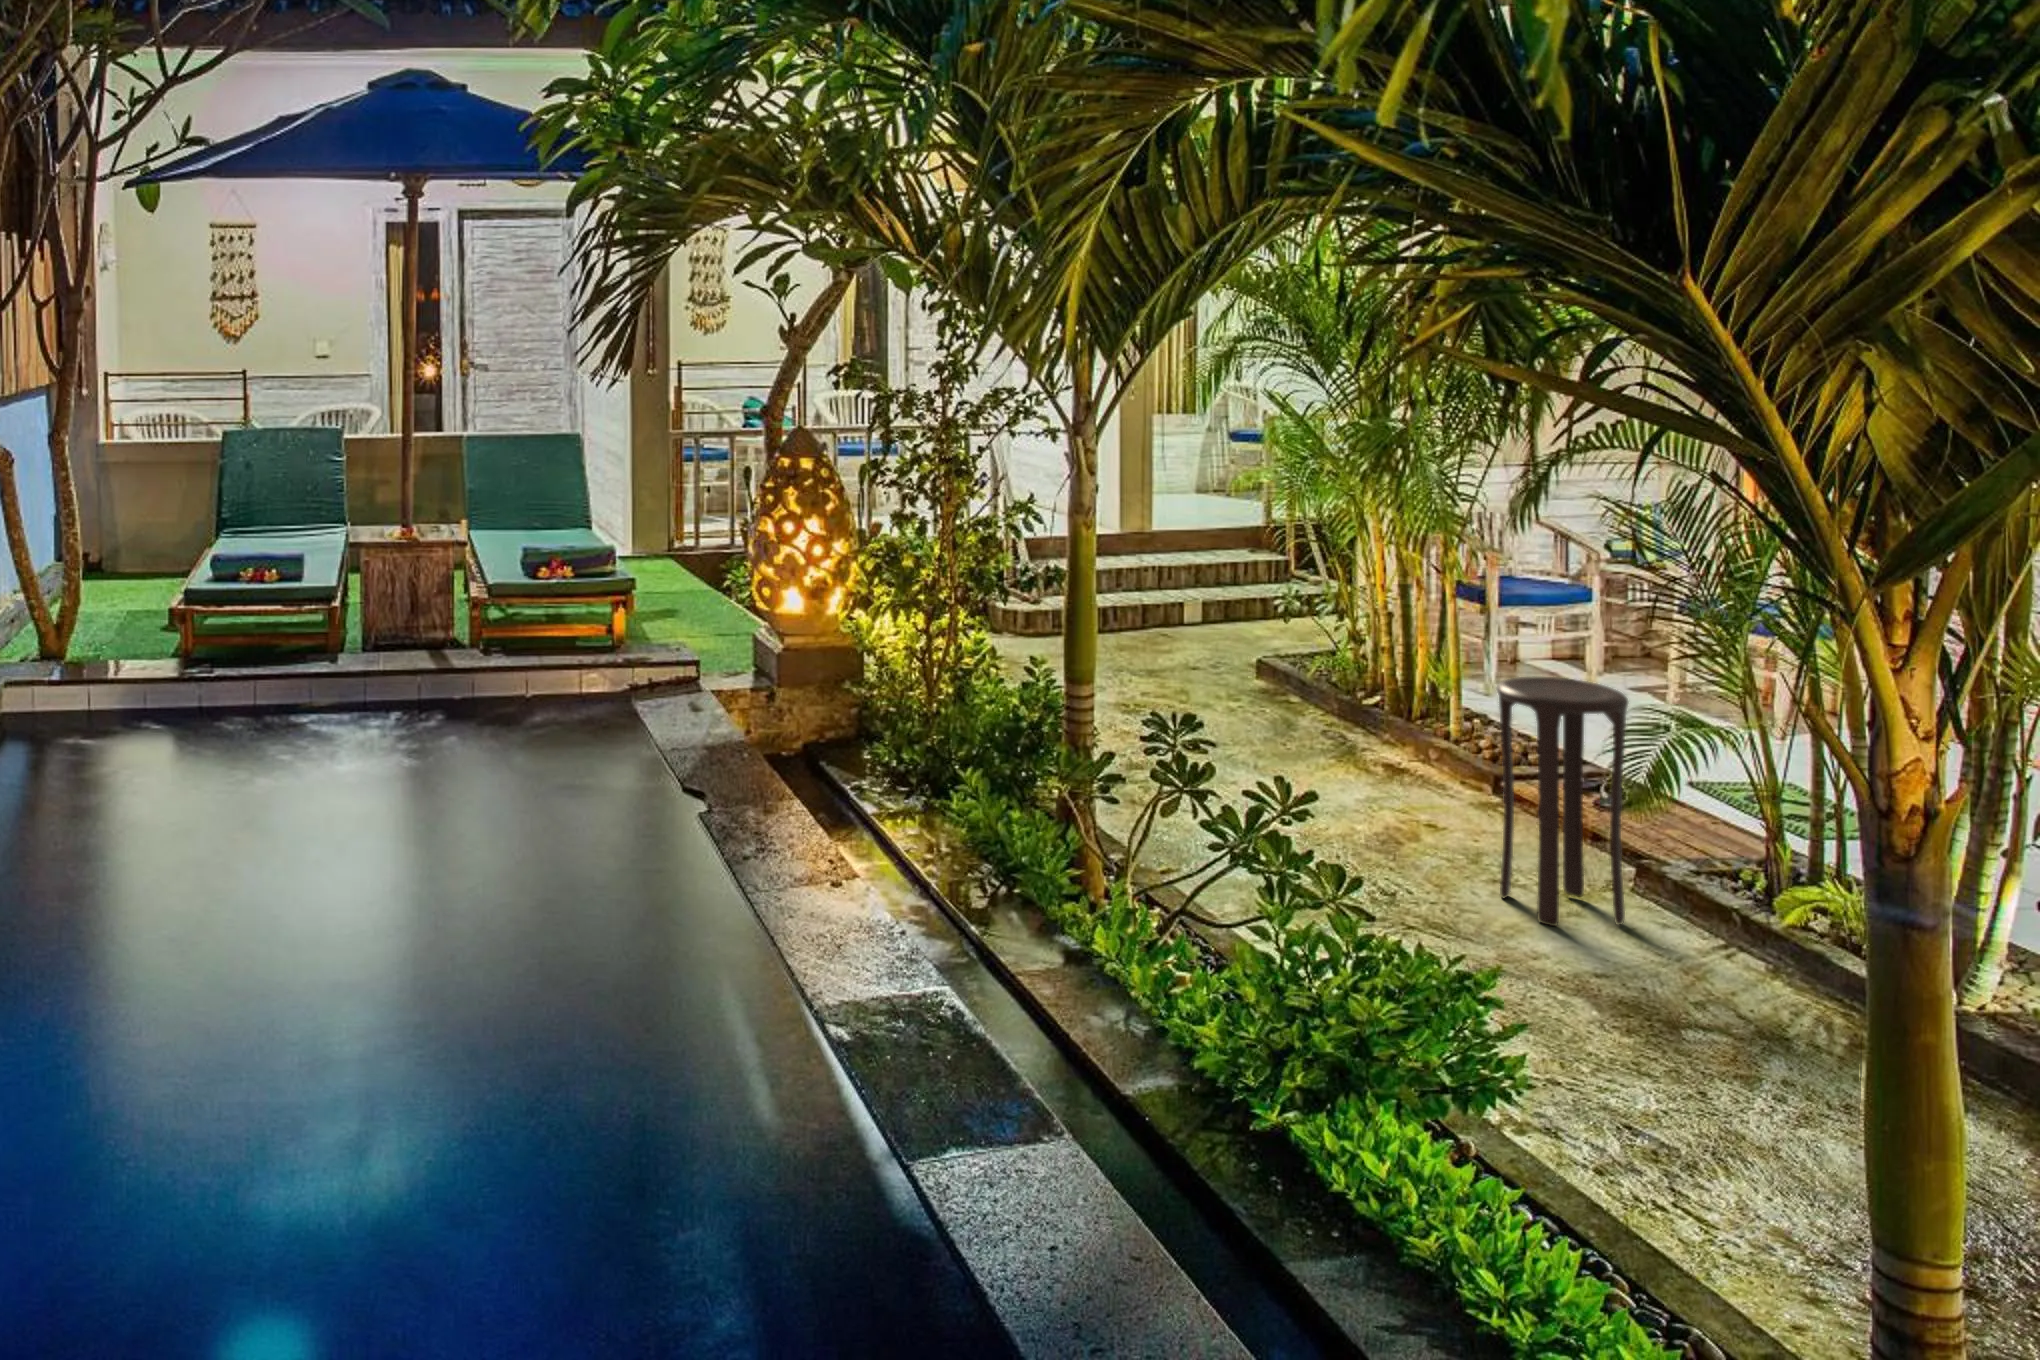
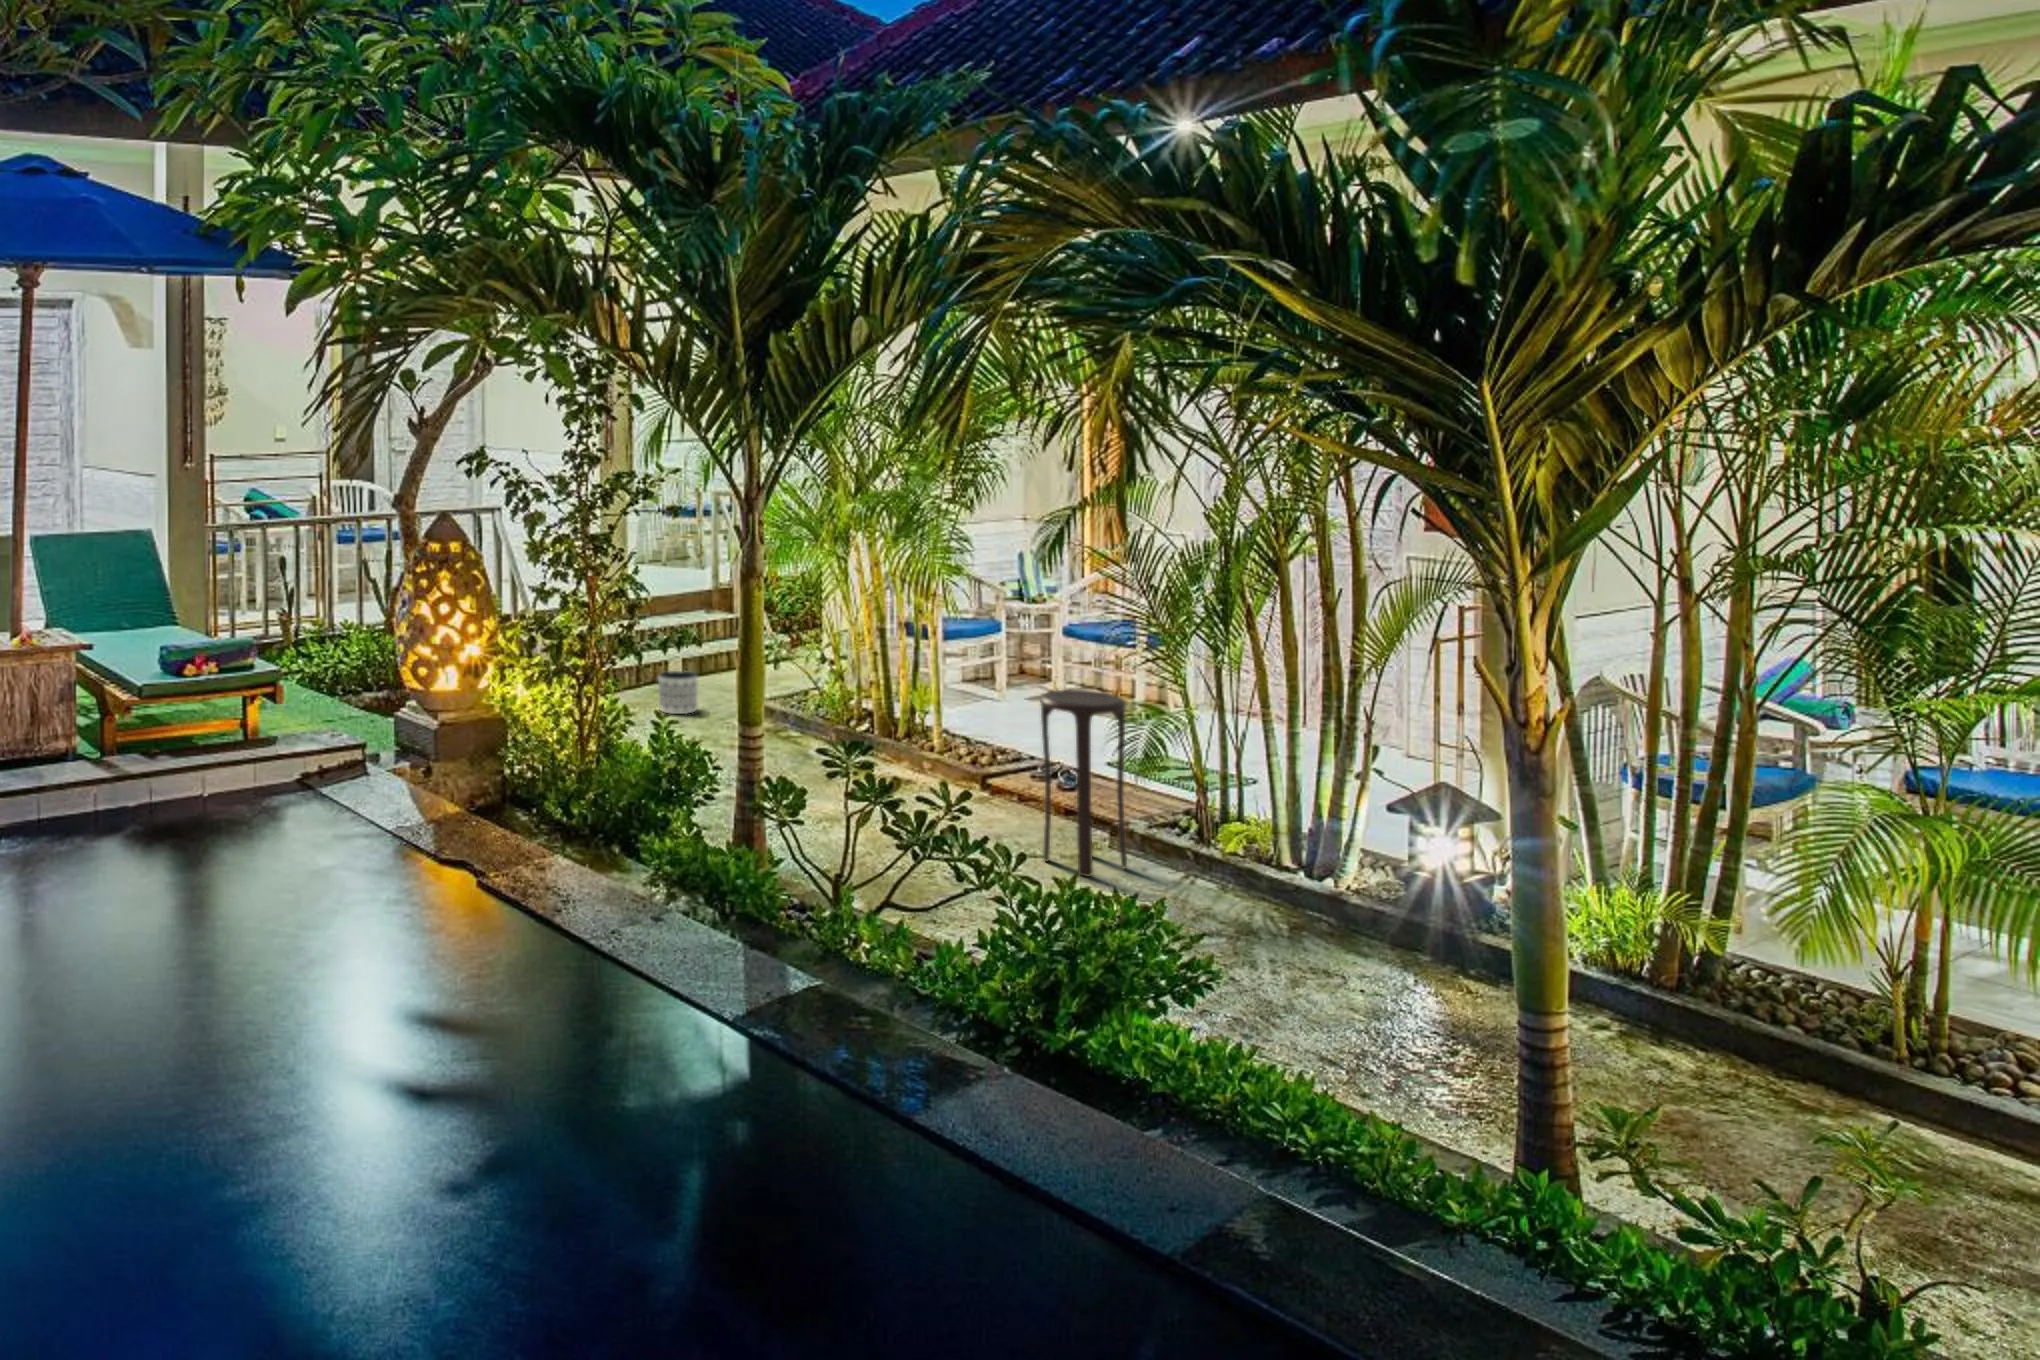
planter: none [1135,615,1184,666] -> present [658,671,698,714]

